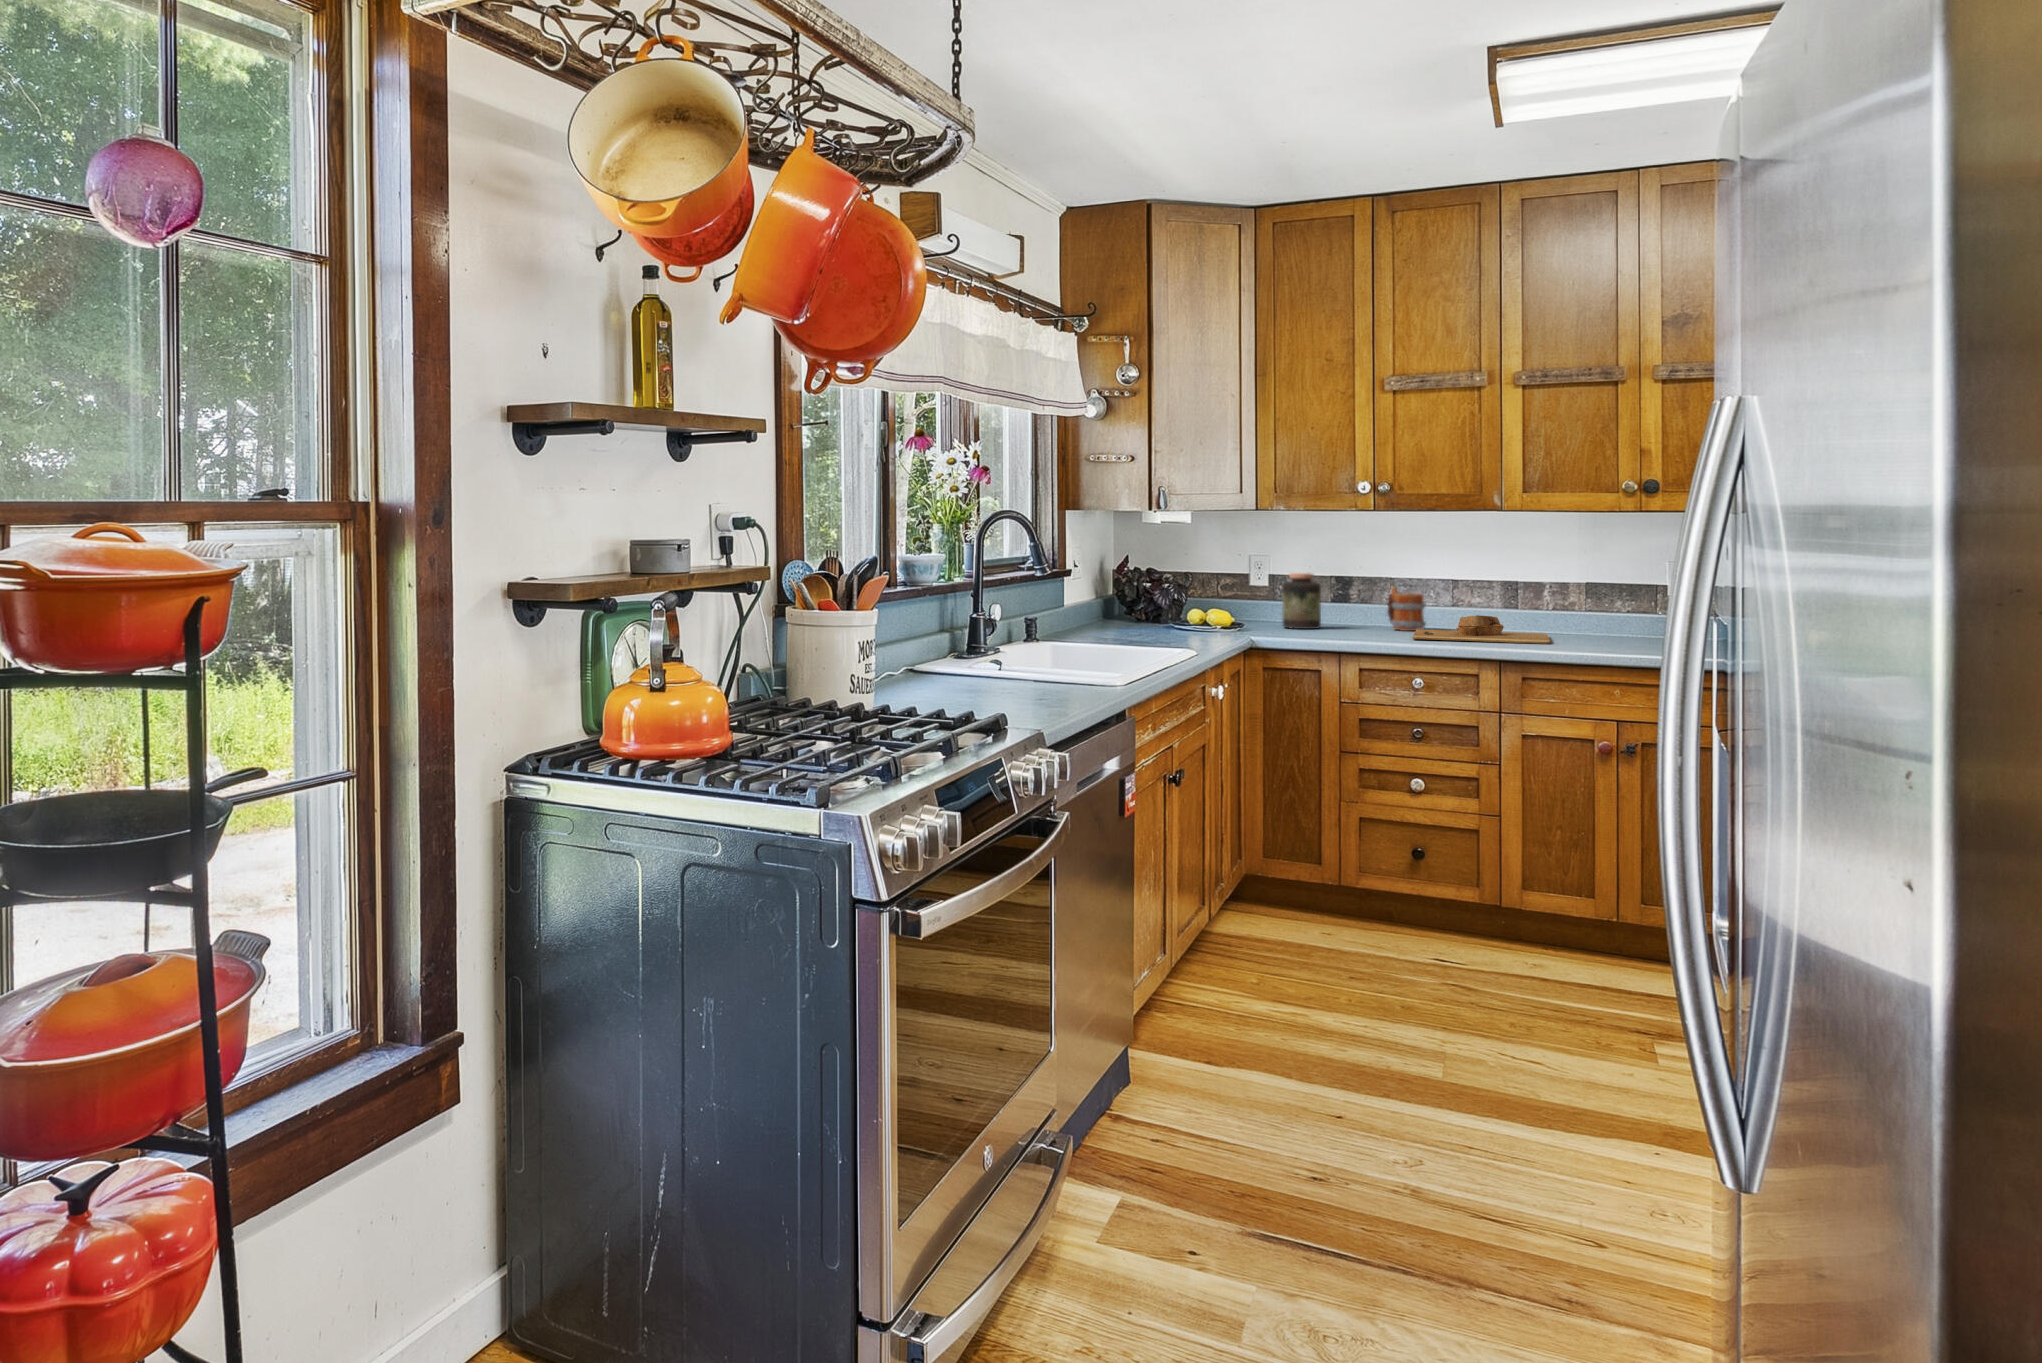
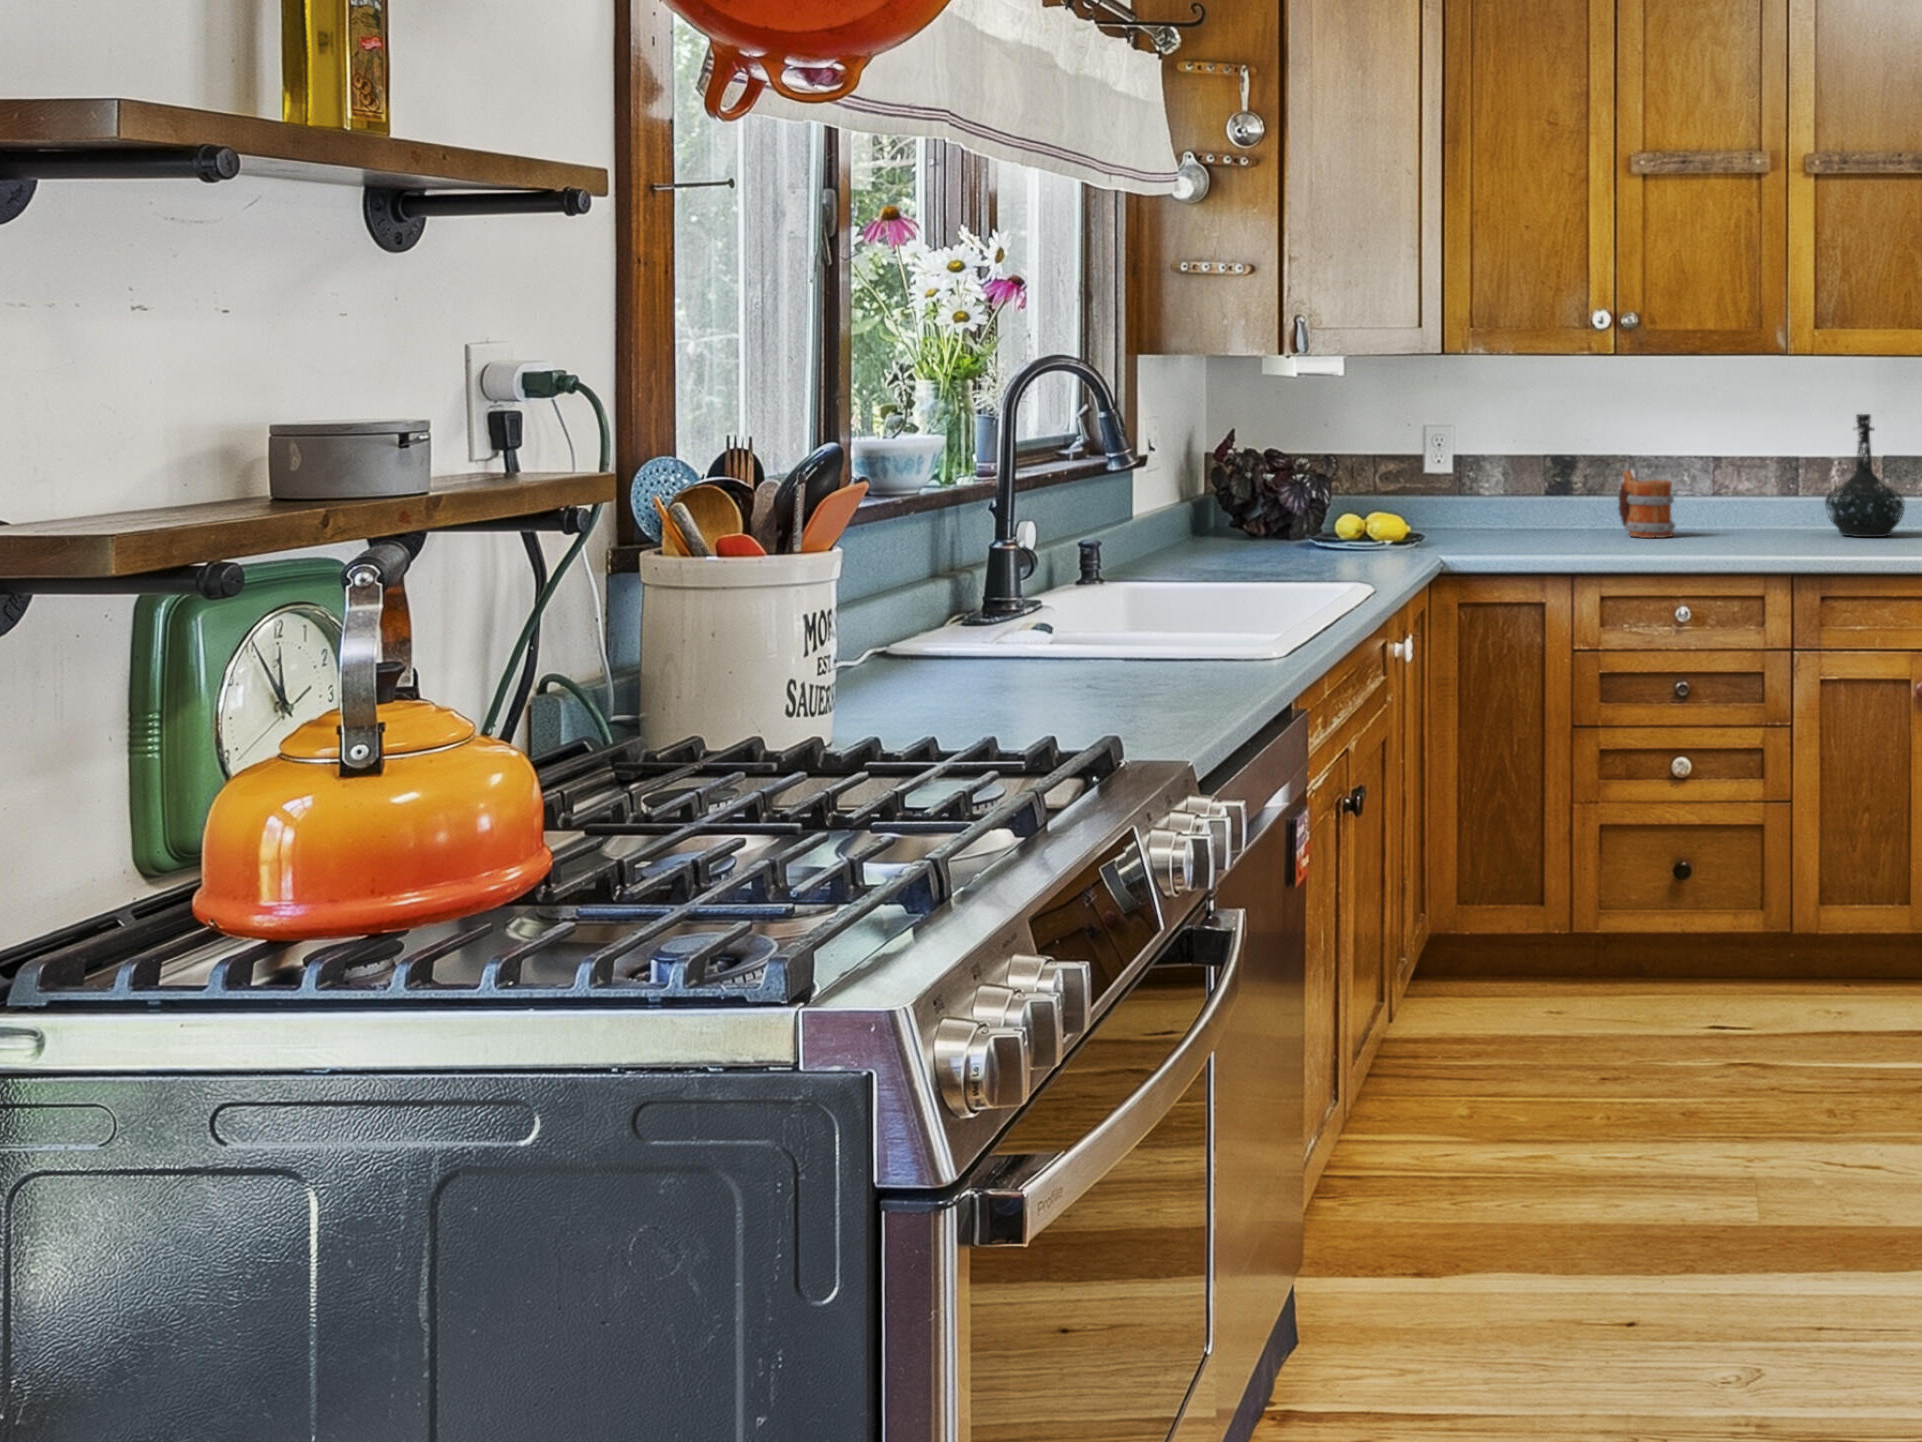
bottle: none [1536,551,1595,634] -> present [1825,414,1904,537]
jar: present [1282,573,1321,629] -> none [1469,452,1525,539]
cutting board: present [1413,615,1551,644] -> none [1667,514,1864,556]

